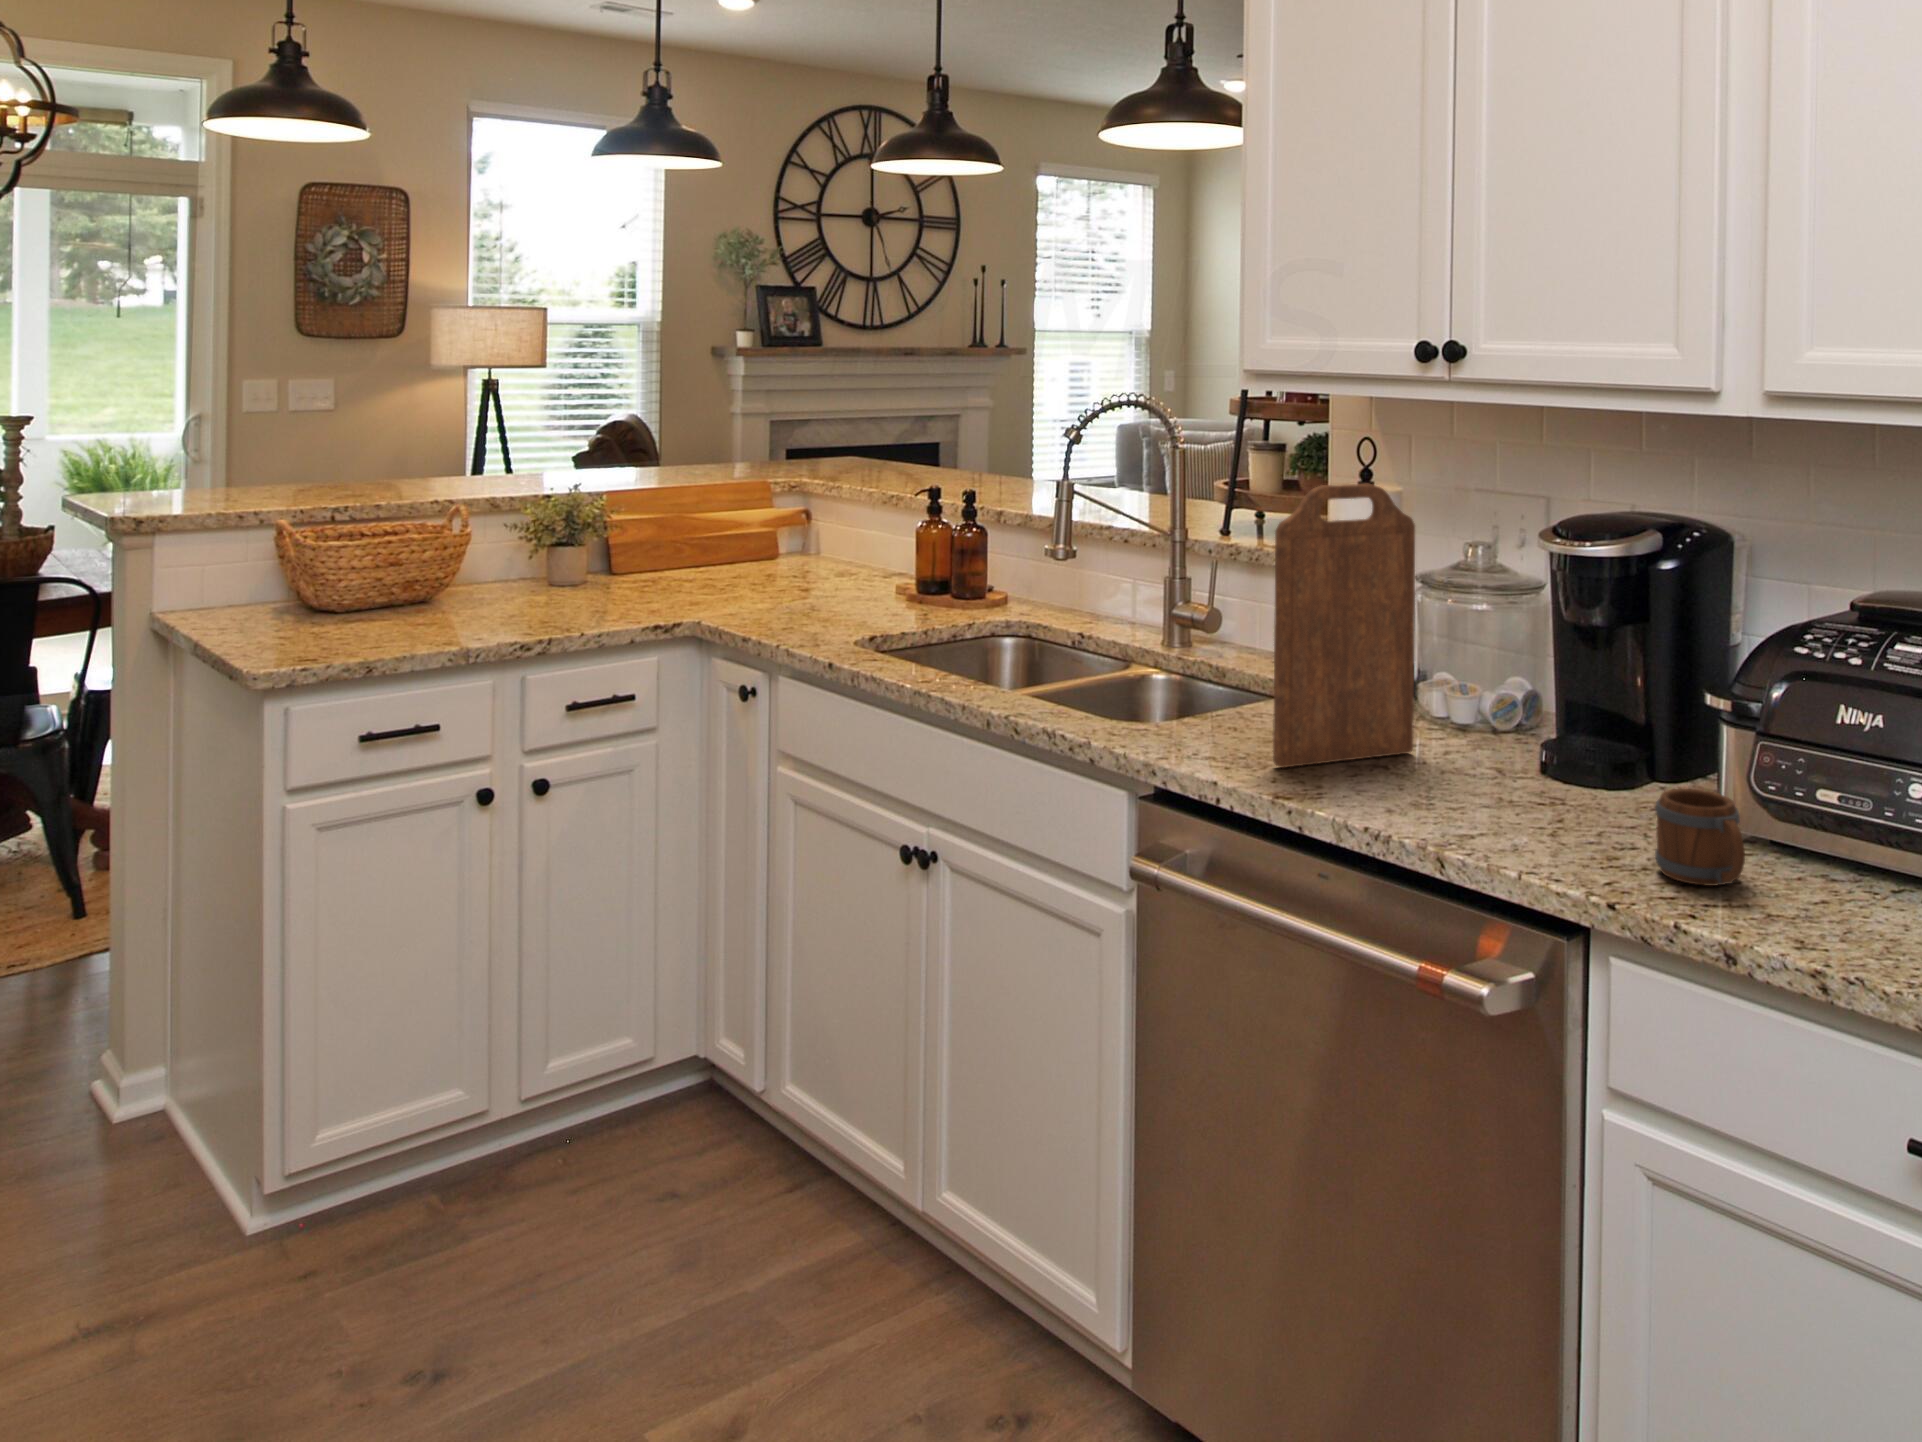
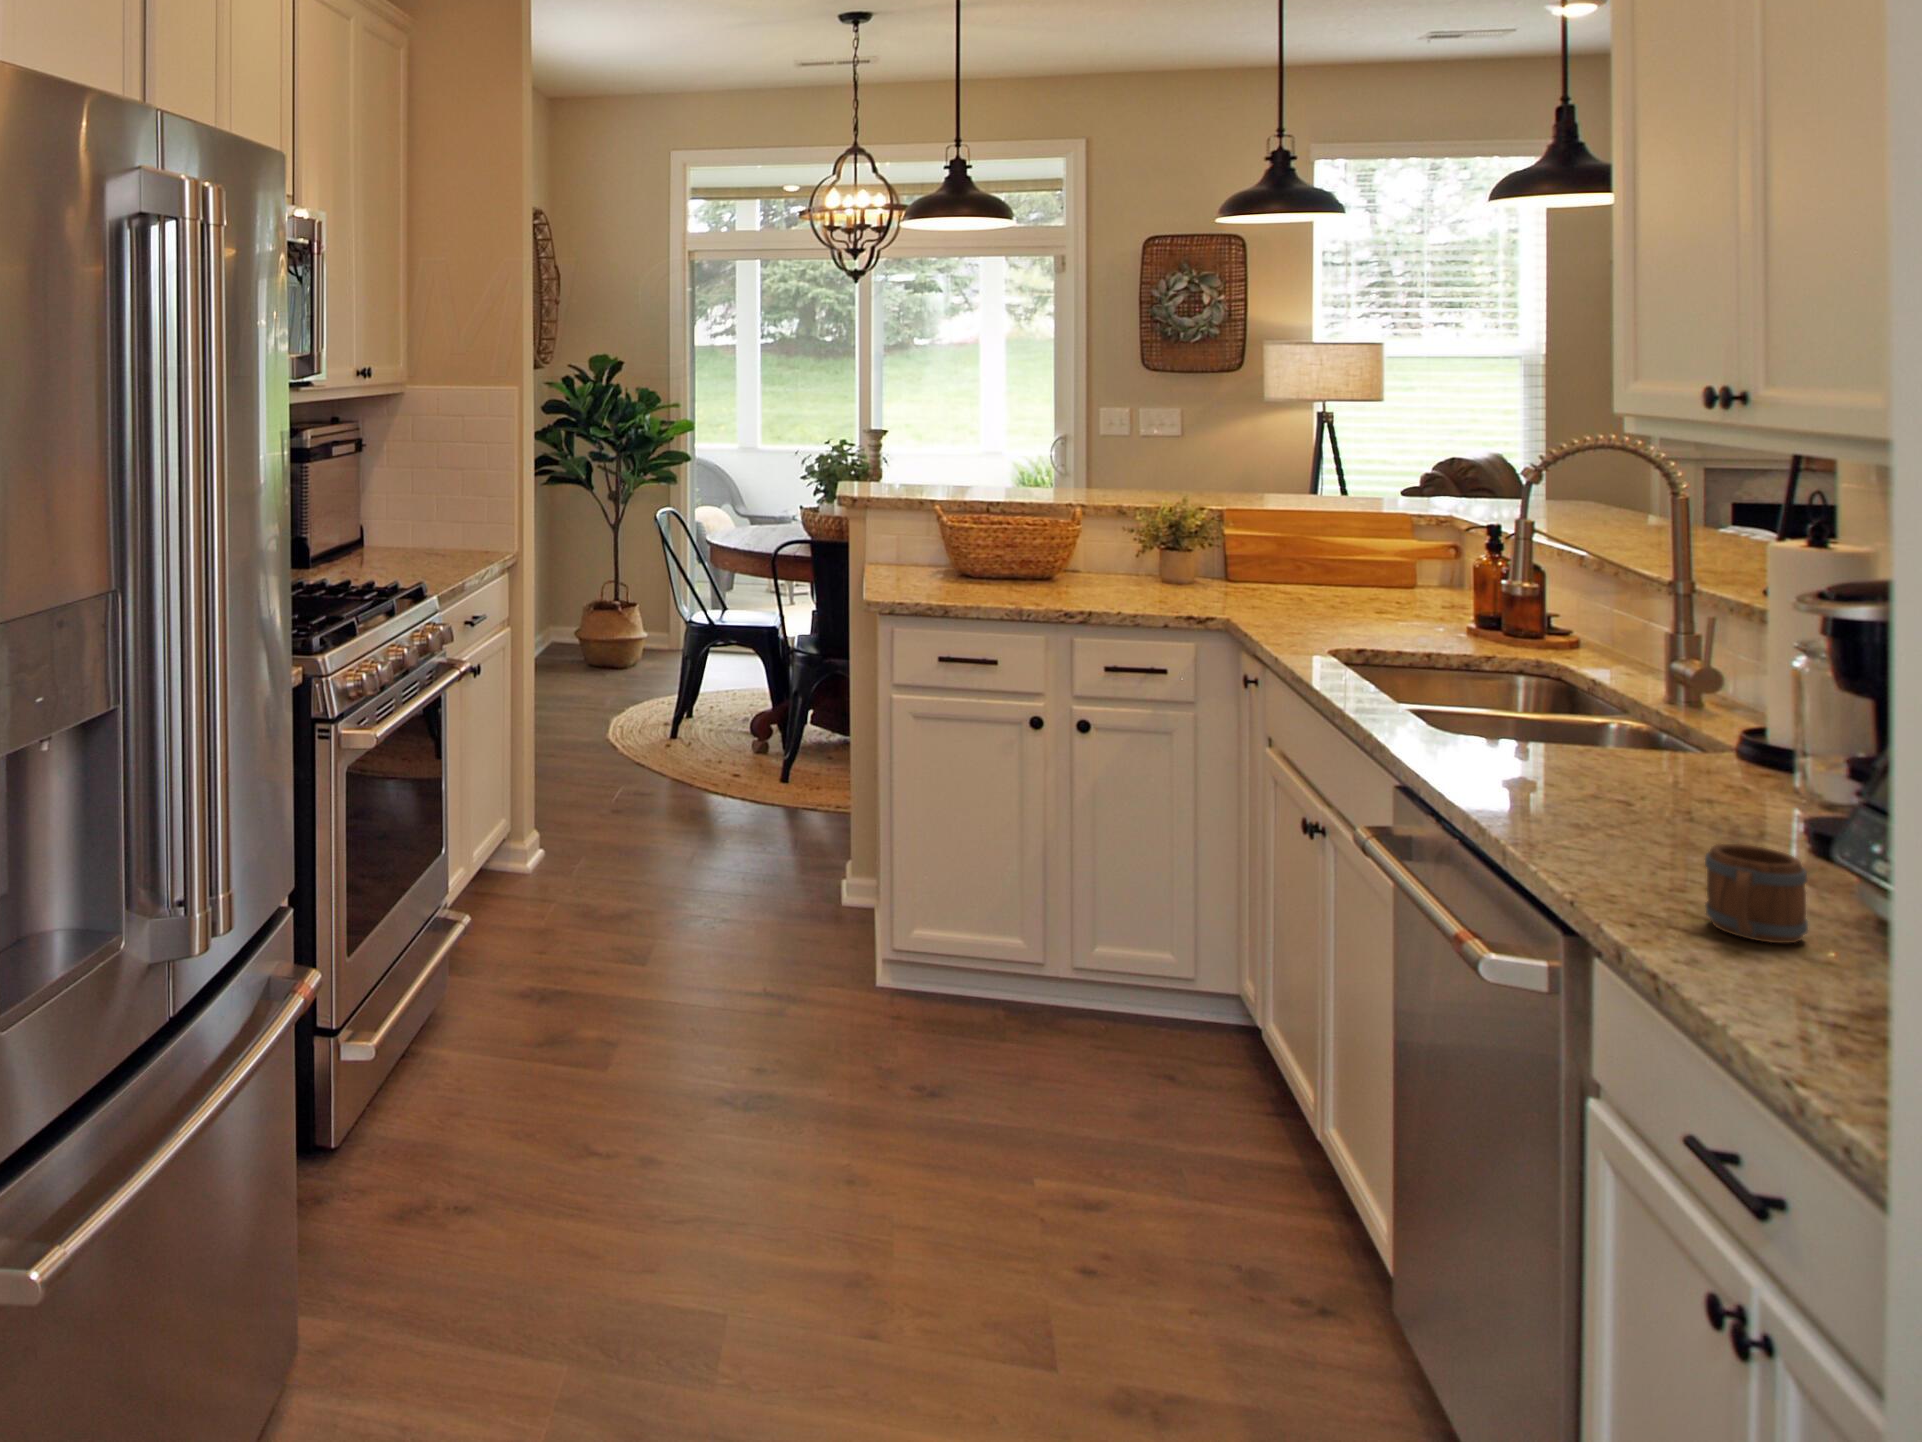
cutting board: present [1273,484,1415,768] -> none [1515,527,1713,812]

